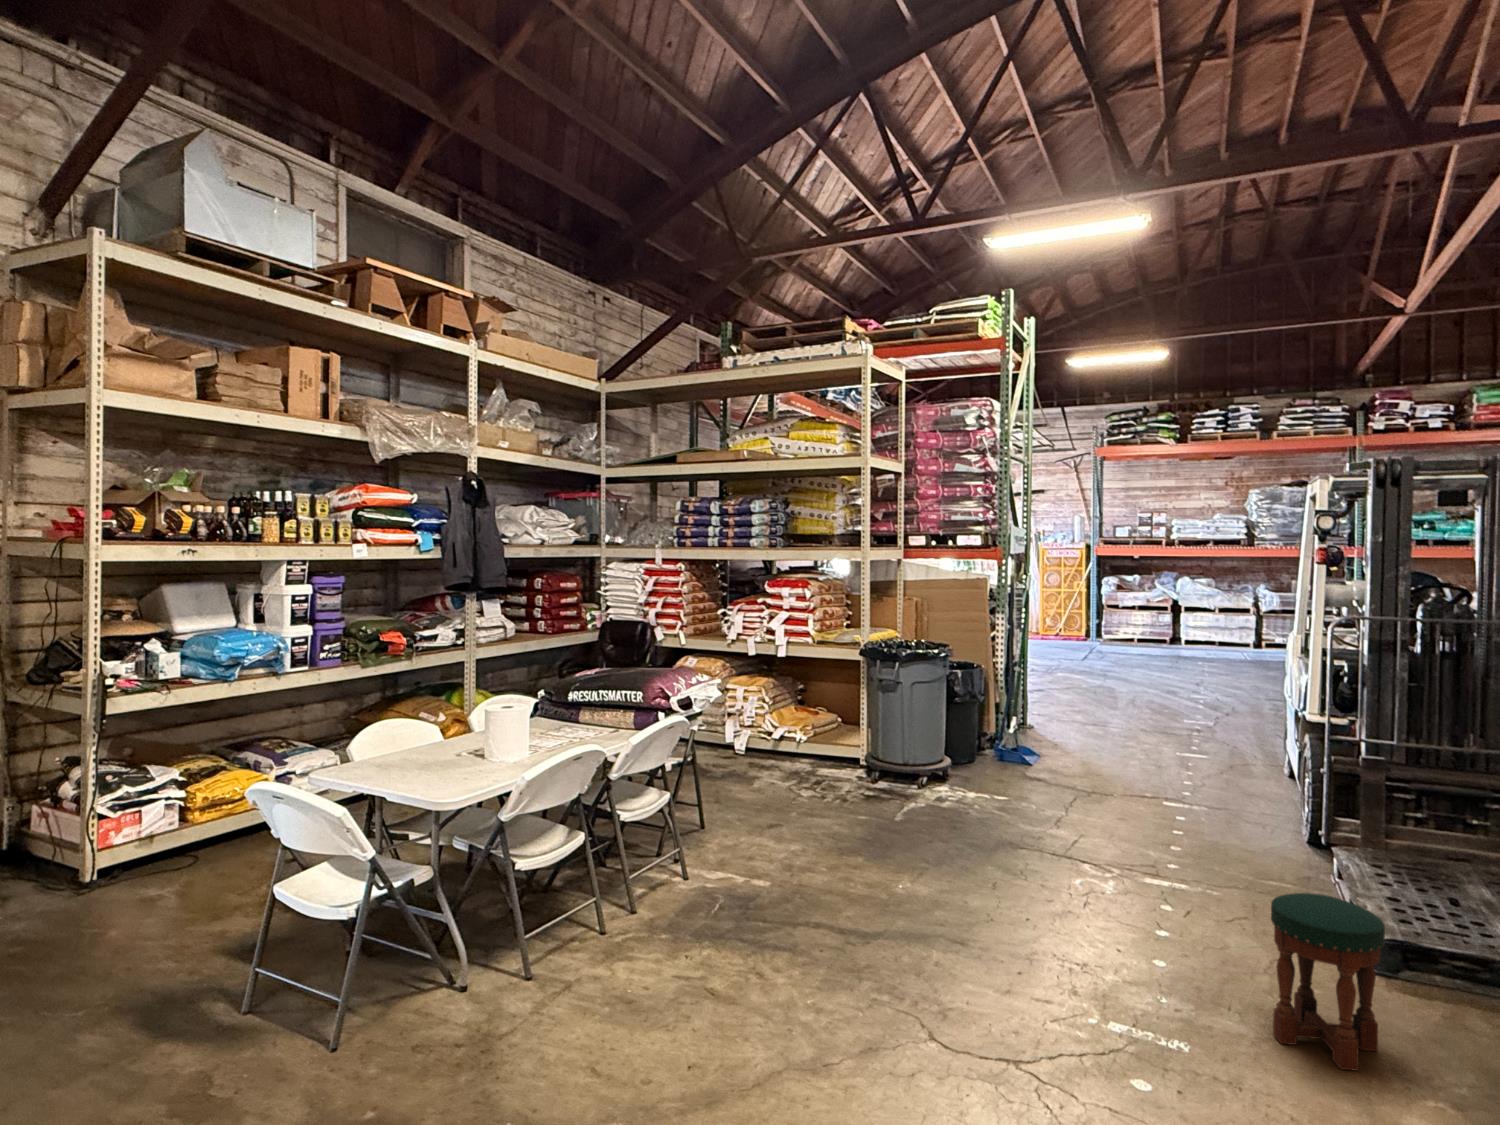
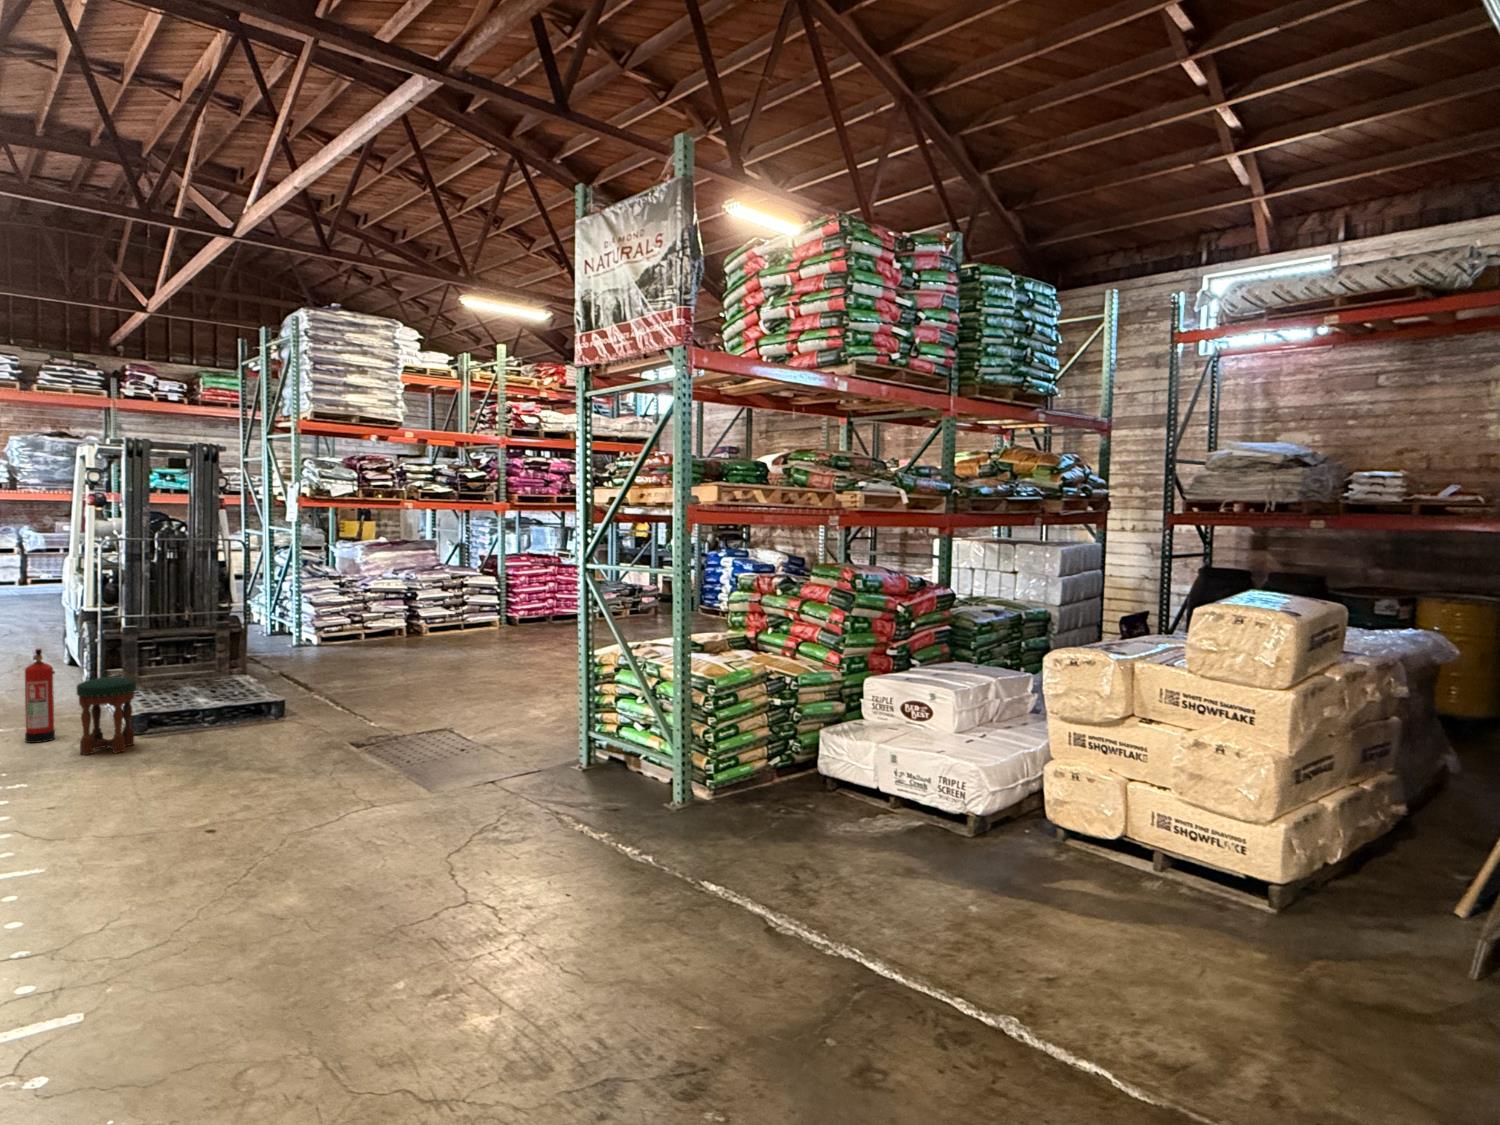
fire extinguisher: none [1197,802,1244,964] -> present [25,649,55,743]

